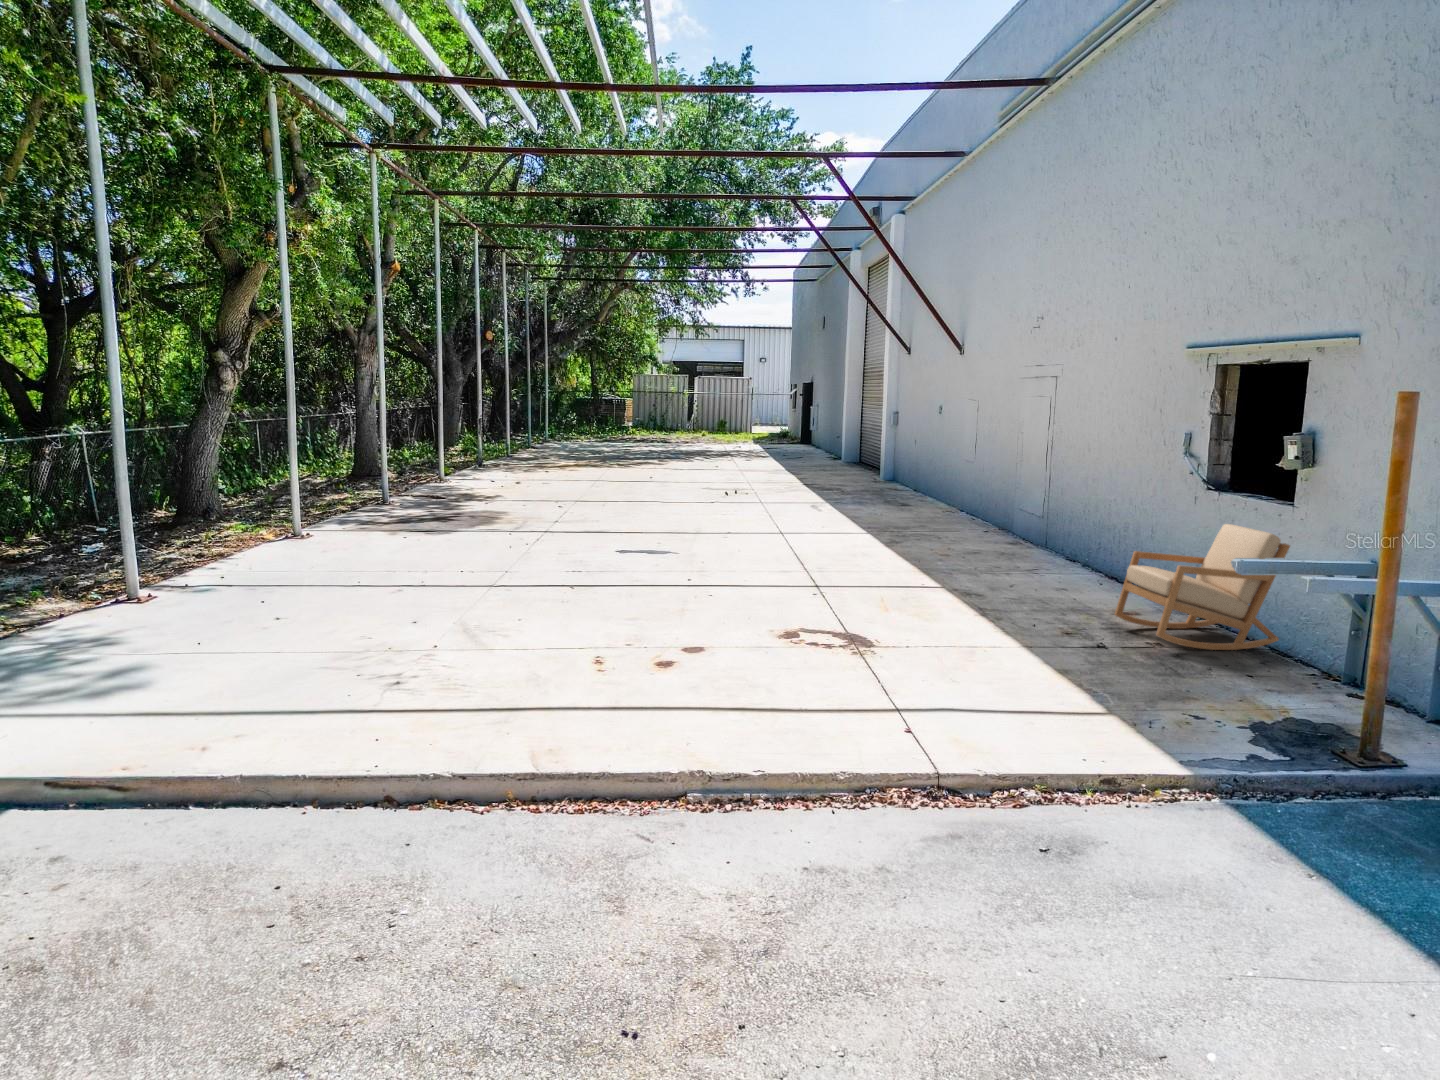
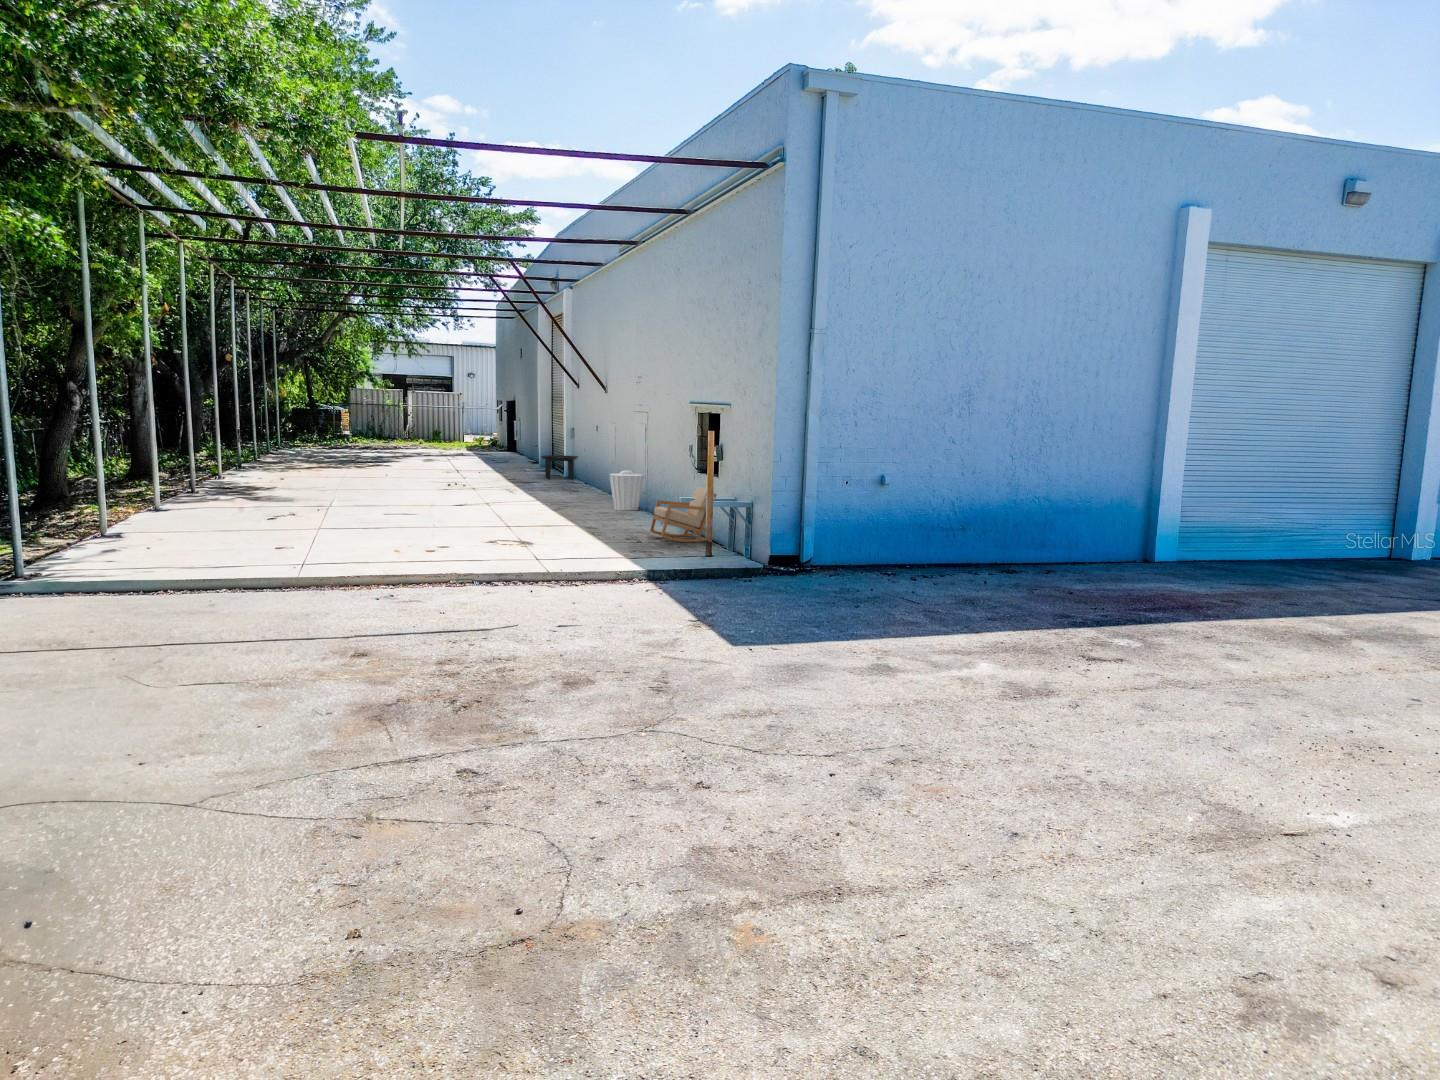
round table: none [851,450,904,484] -> present [541,455,578,479]
trash can: none [982,478,1043,547] -> present [610,470,644,510]

